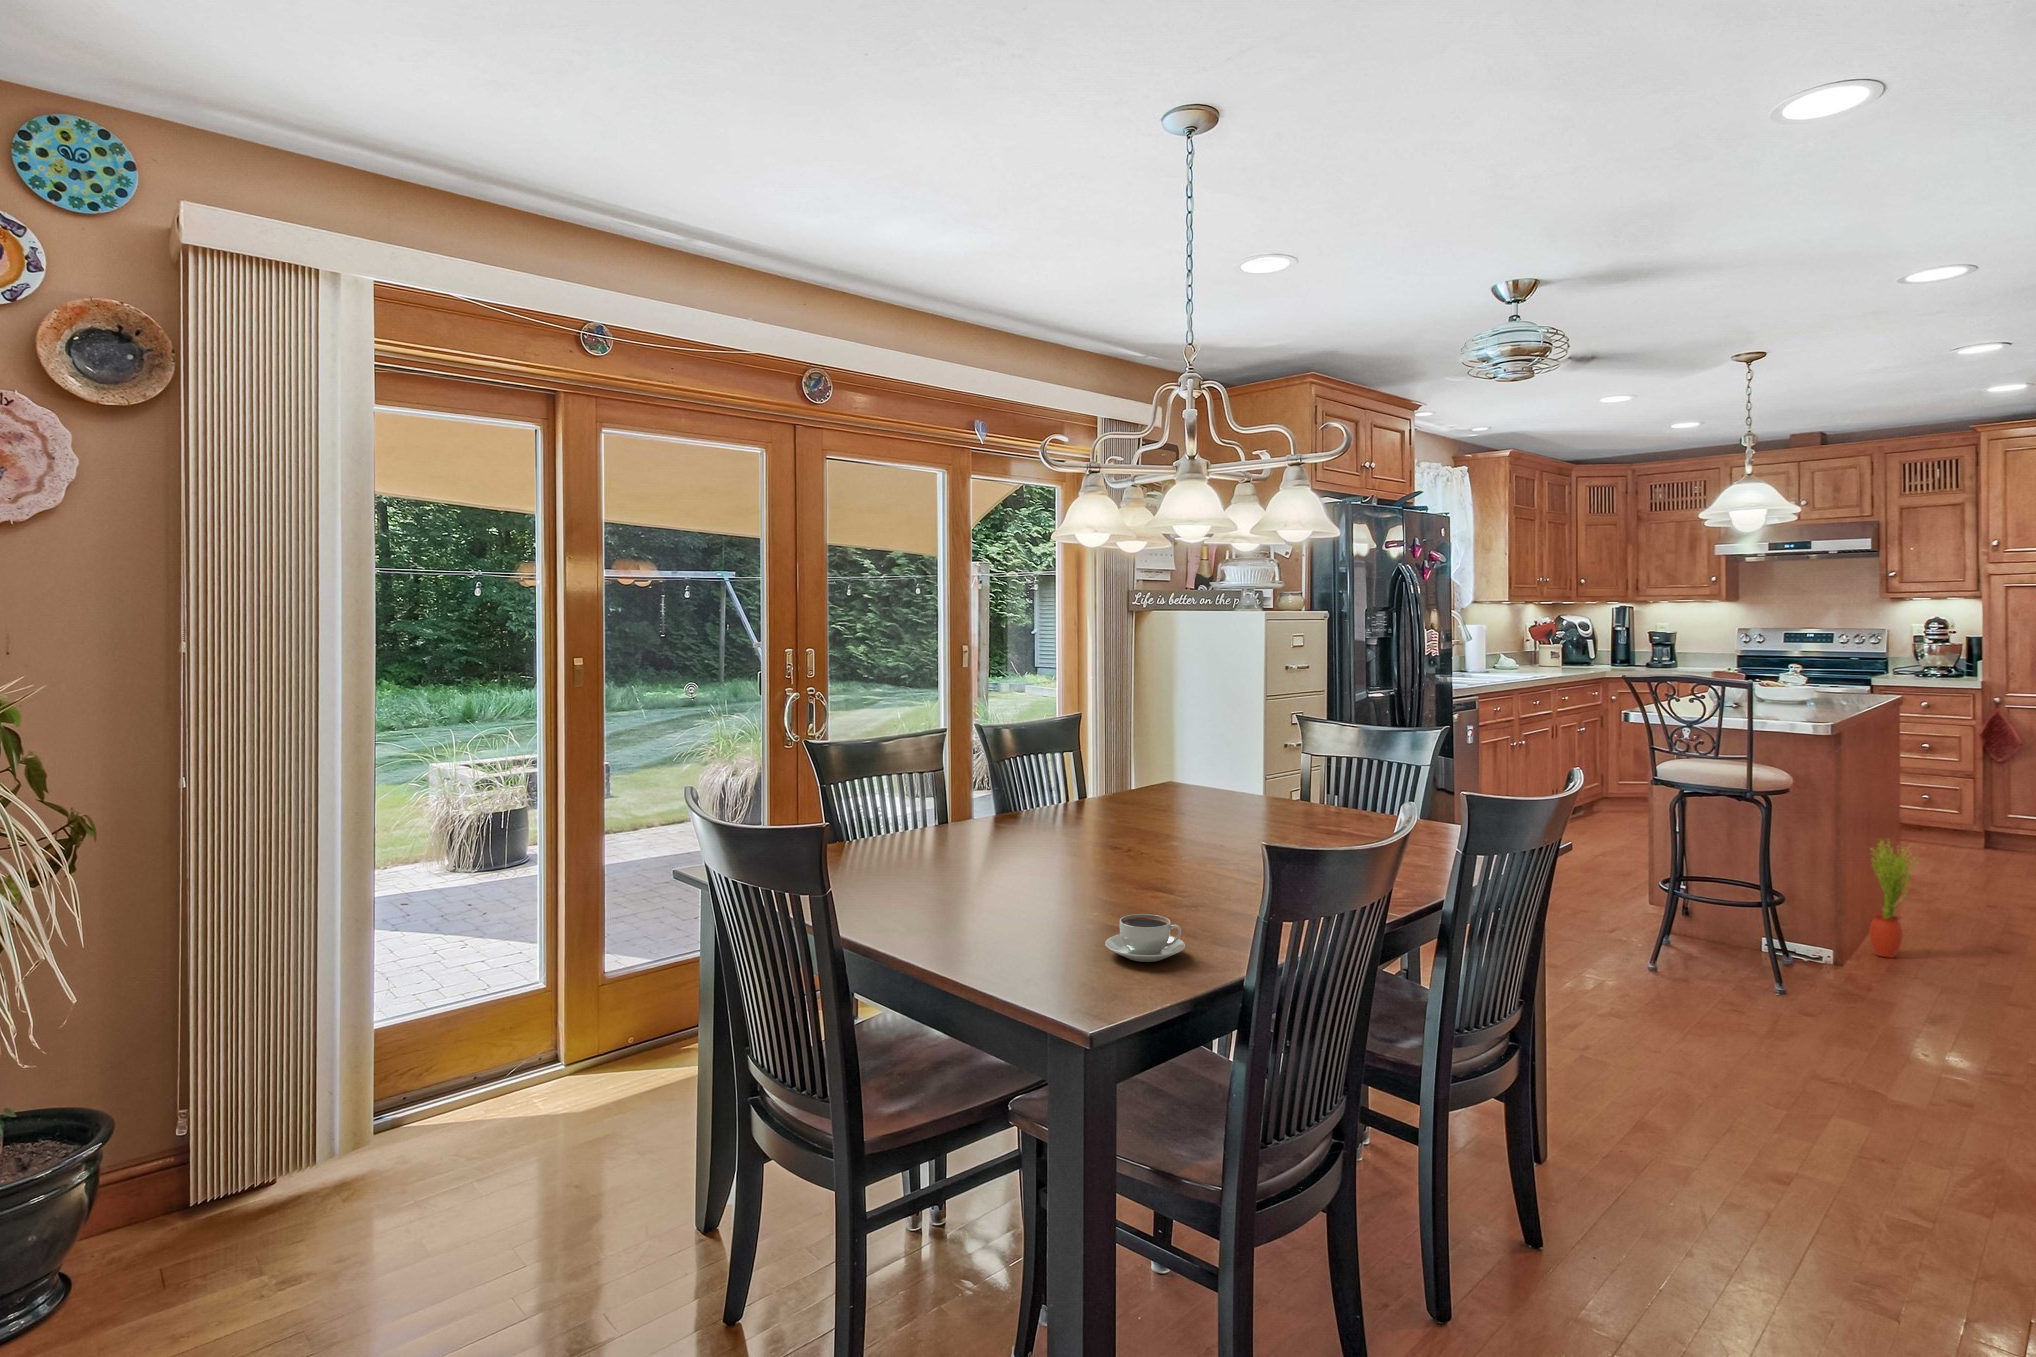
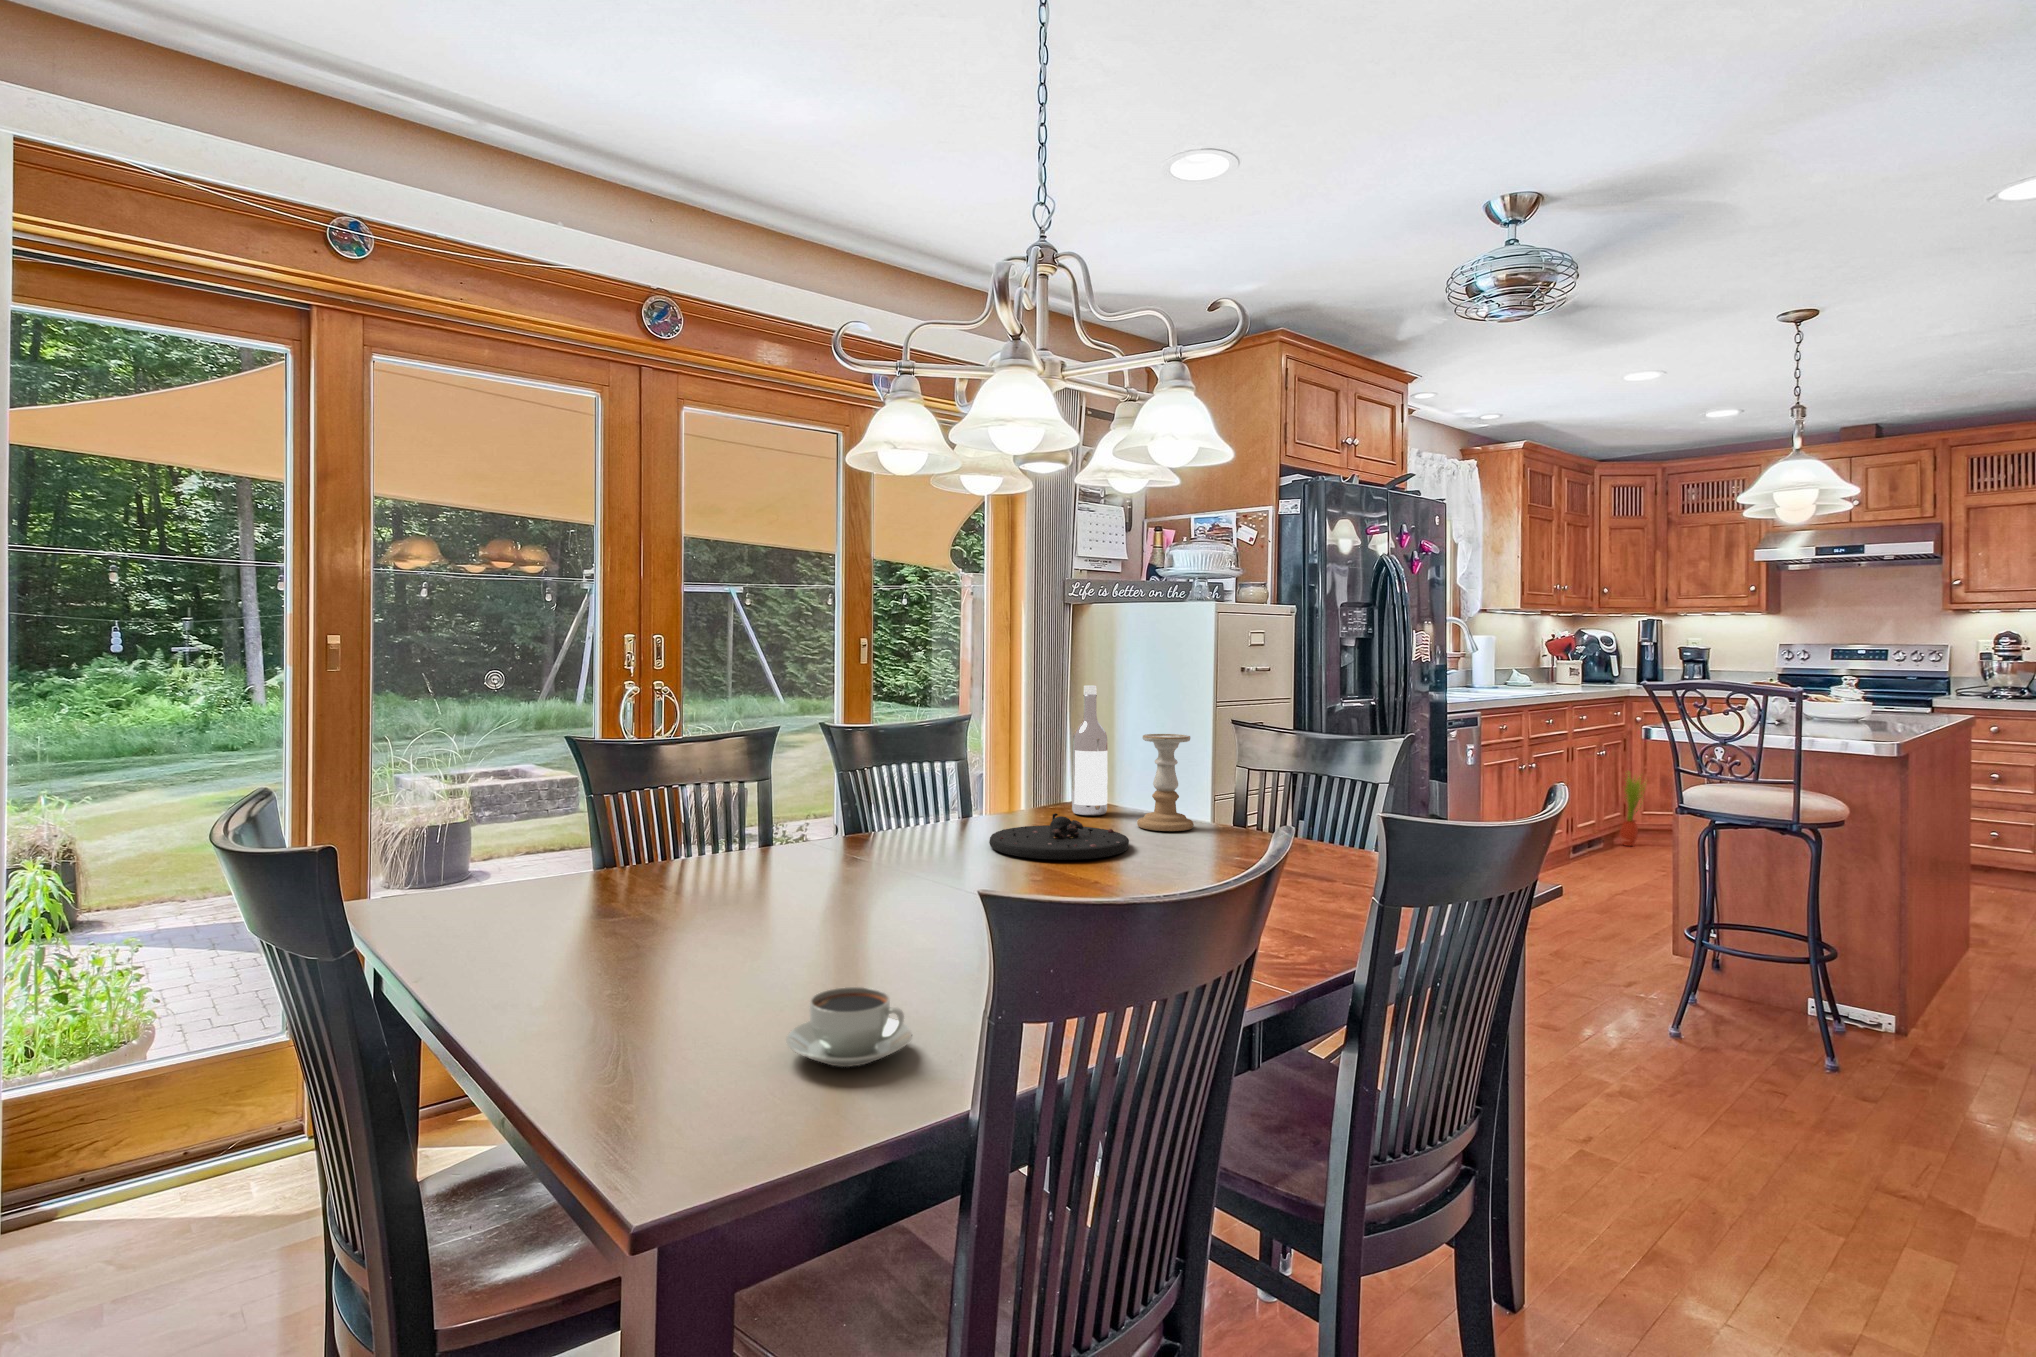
wine bottle: none [1179,694,1207,798] -> present [1072,685,1108,815]
candle holder: none [1237,732,1282,809] -> present [1137,734,1194,831]
plate: none [1133,797,1242,832] -> present [989,813,1129,860]
potted plant: present [1869,841,1918,958] -> present [1620,771,1646,846]

